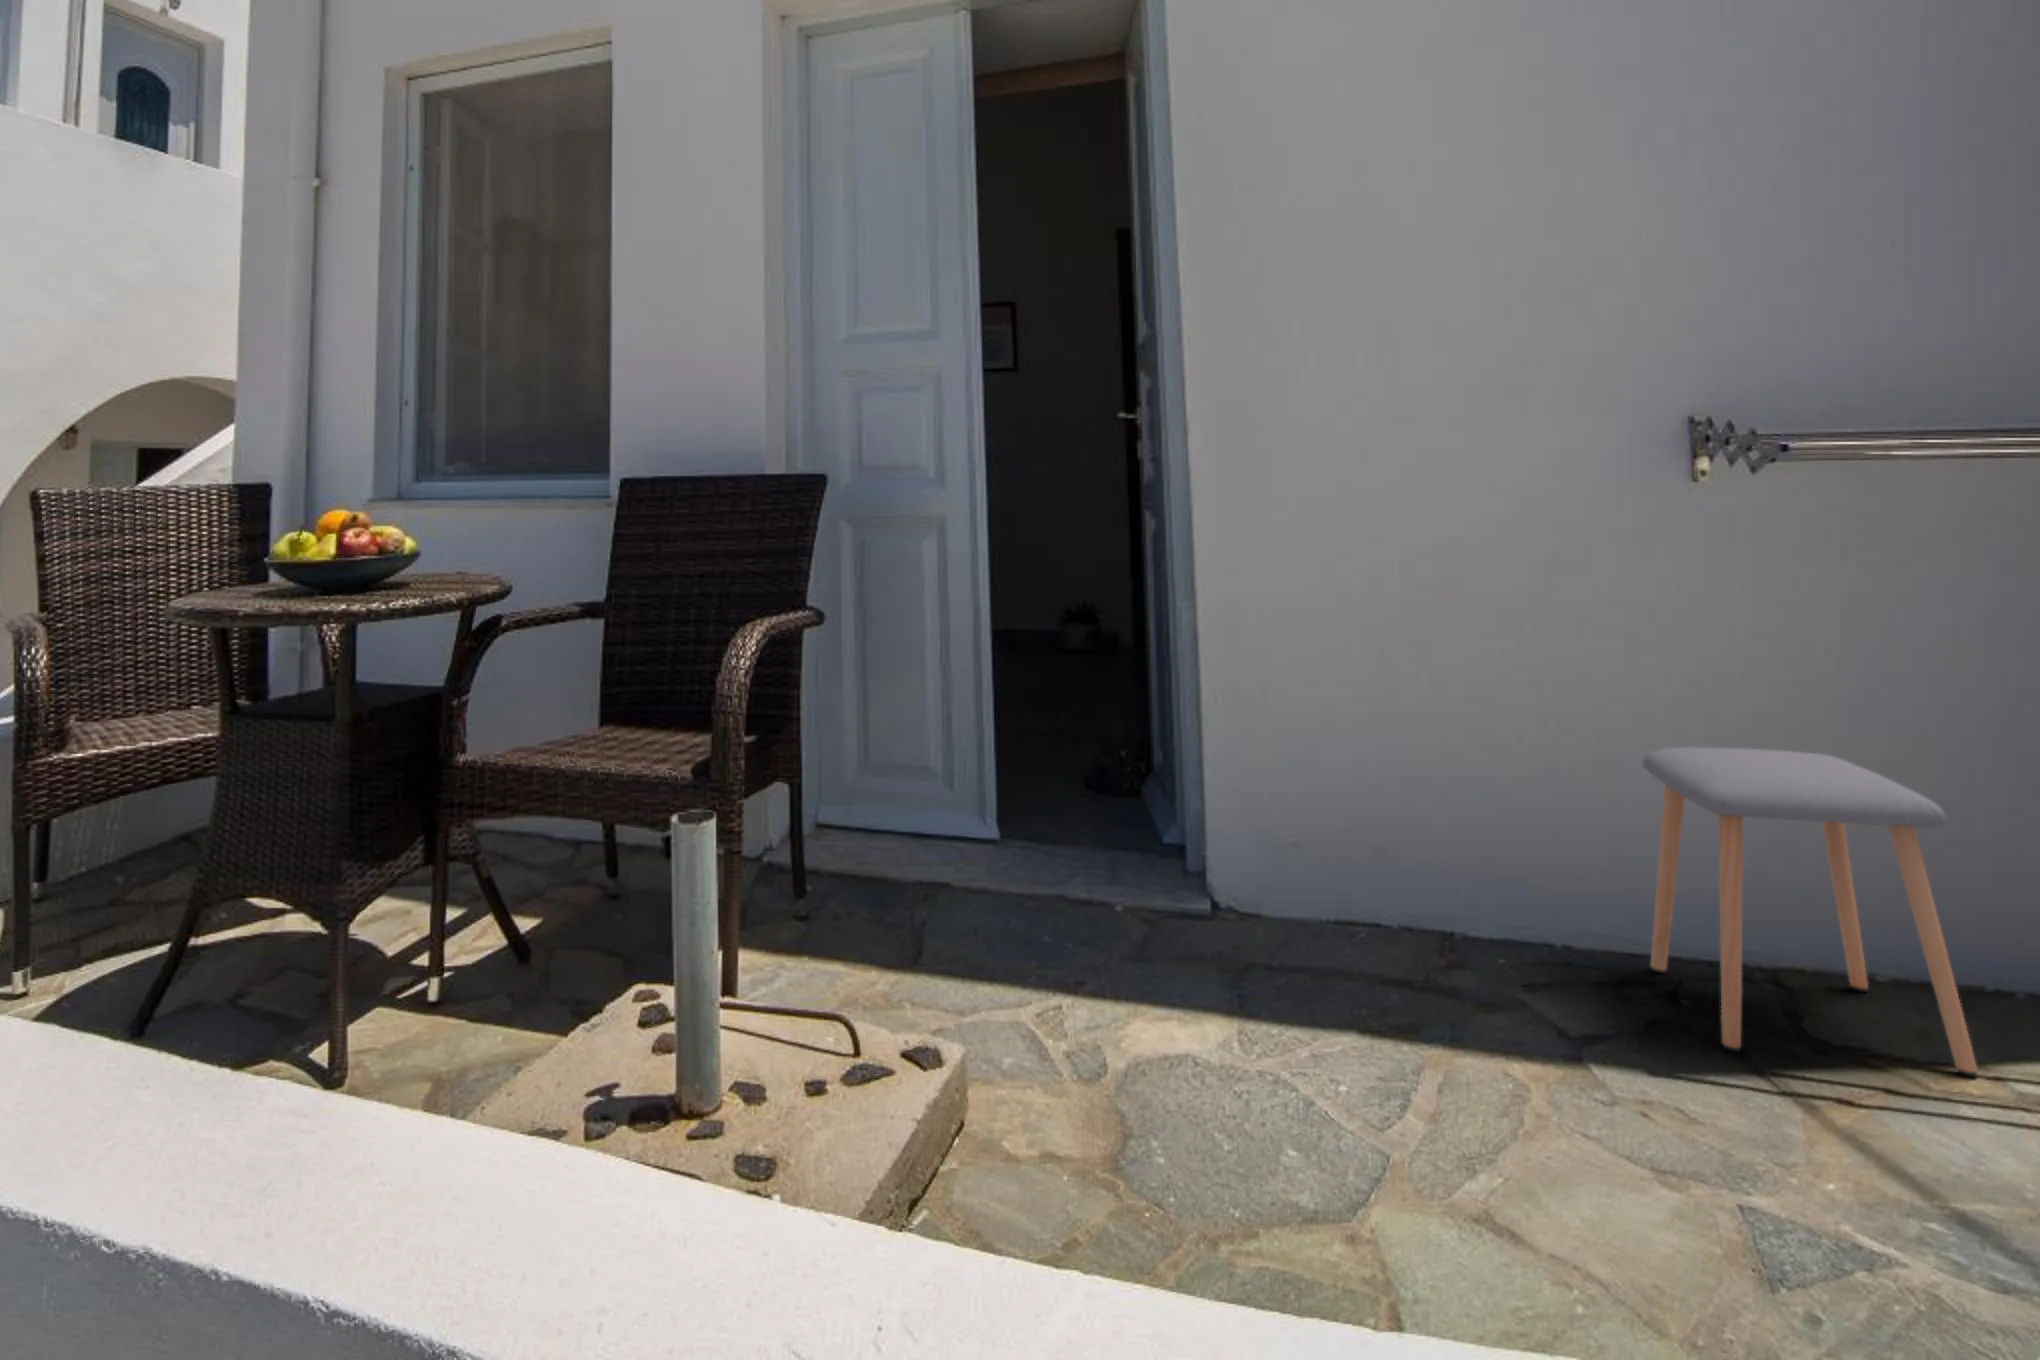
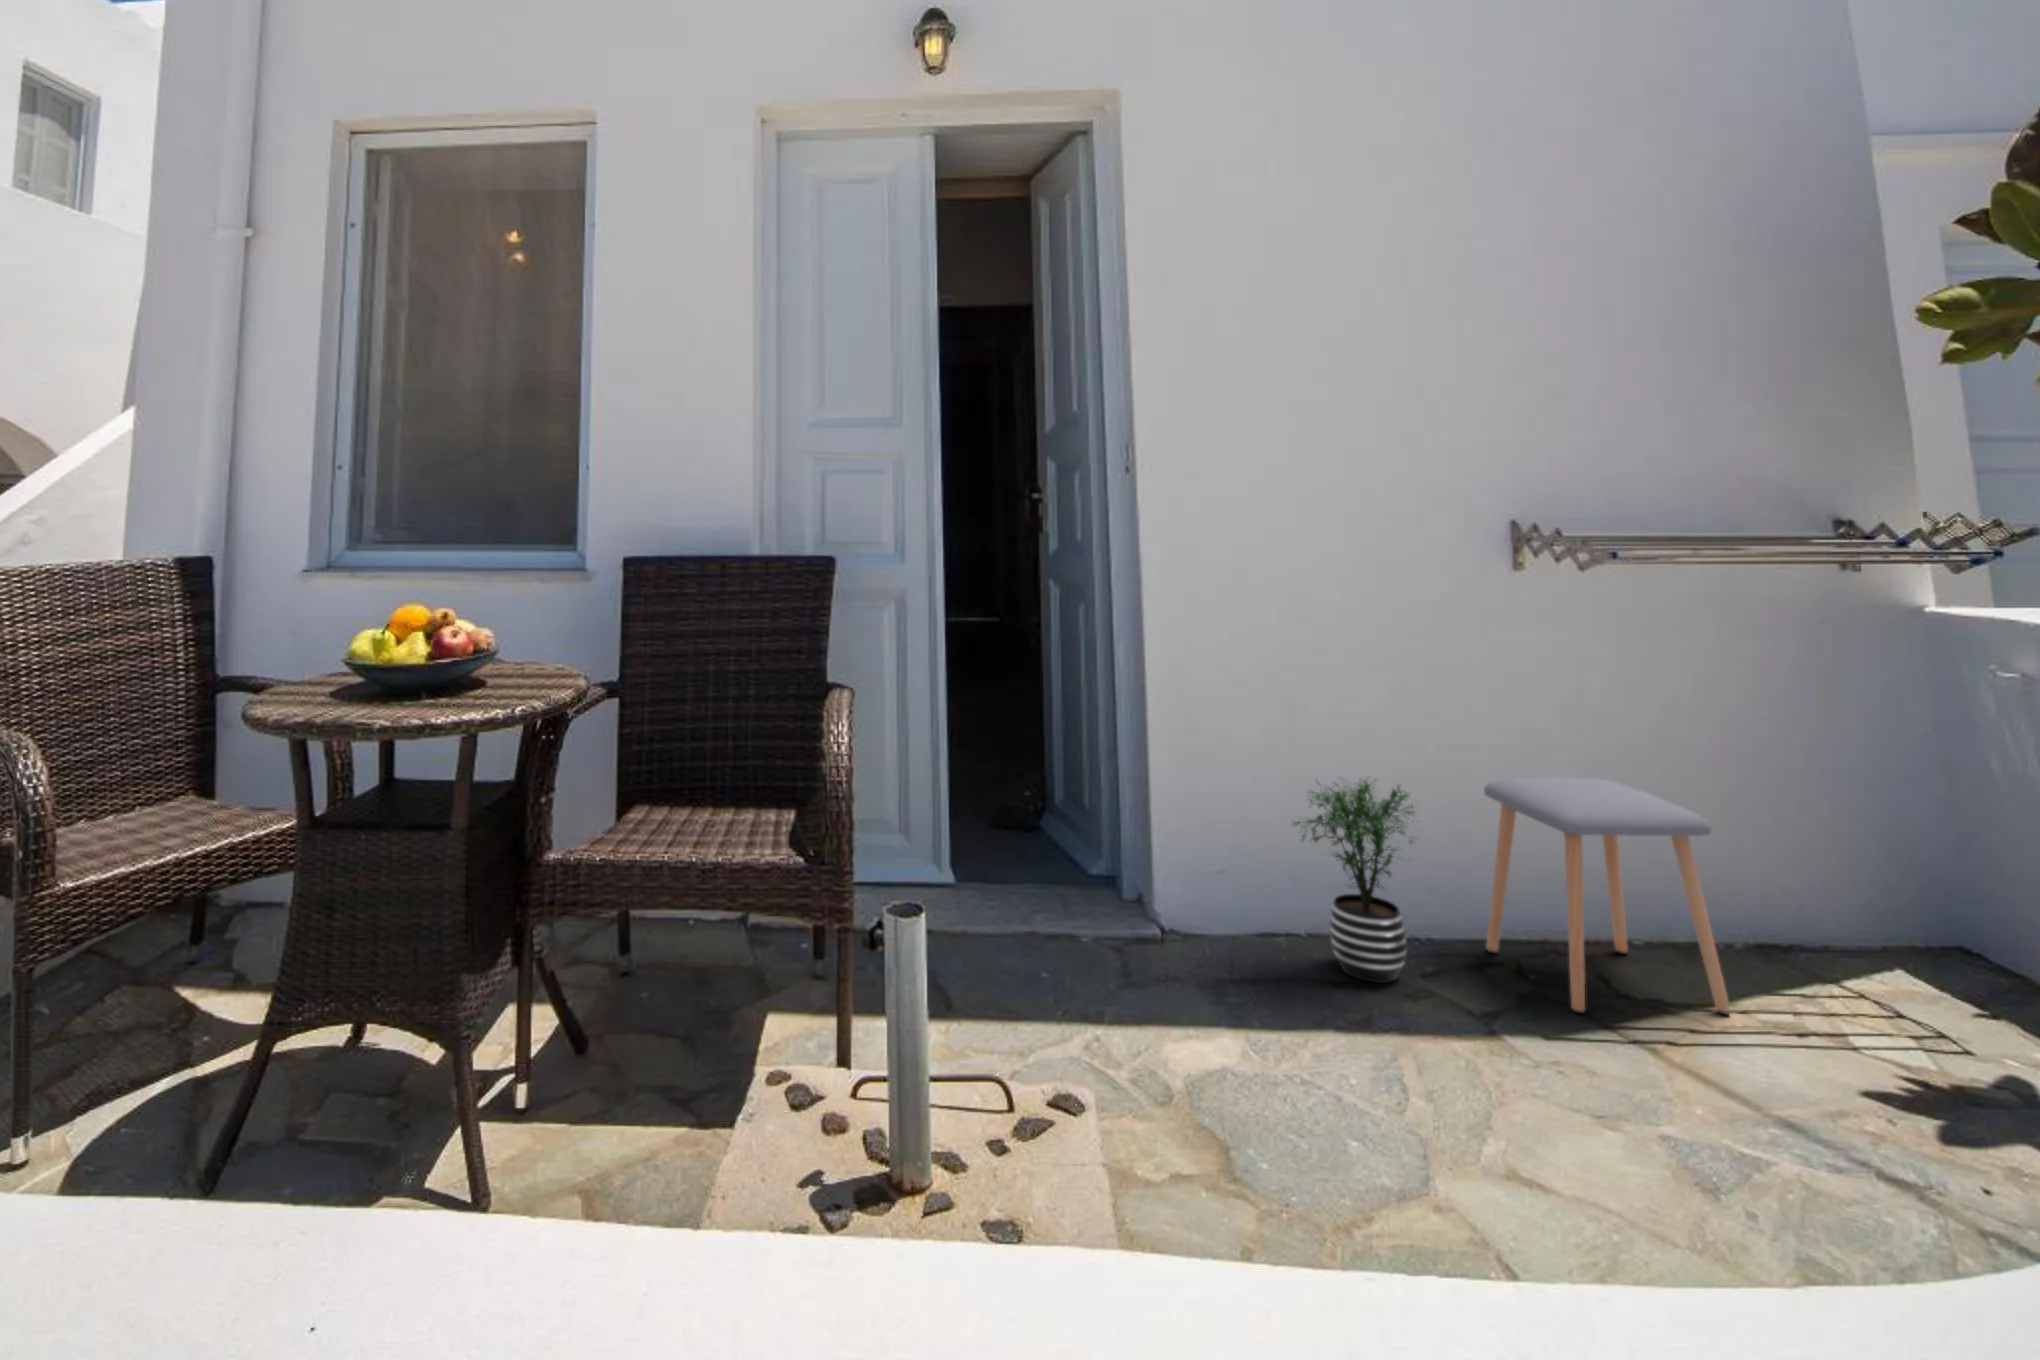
potted plant: none [1351,732,1536,990] -> present [1294,780,1415,983]

